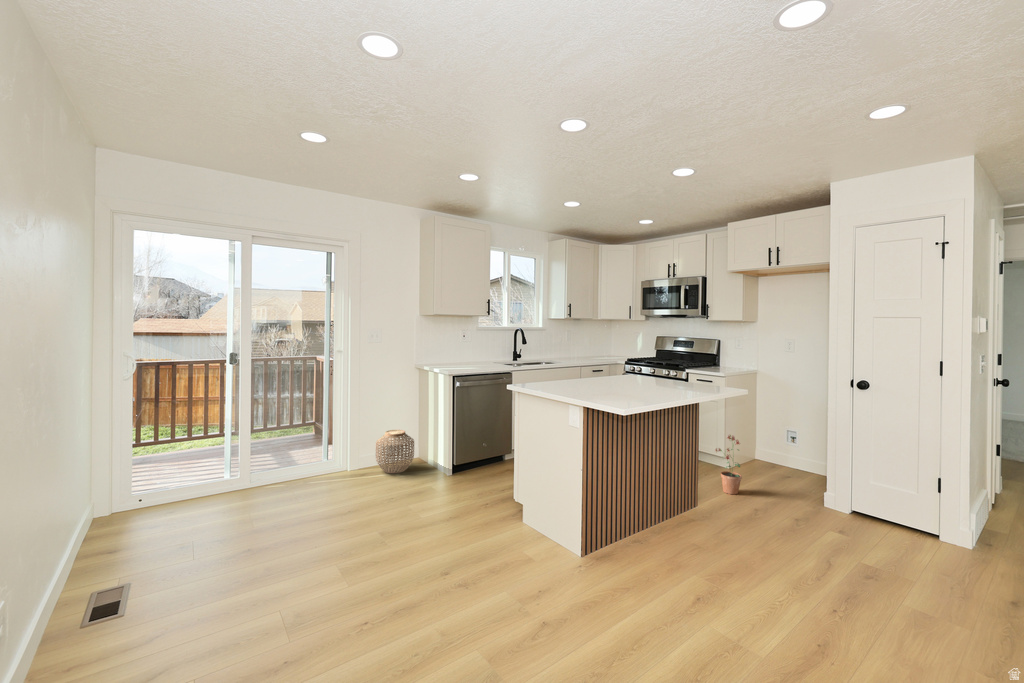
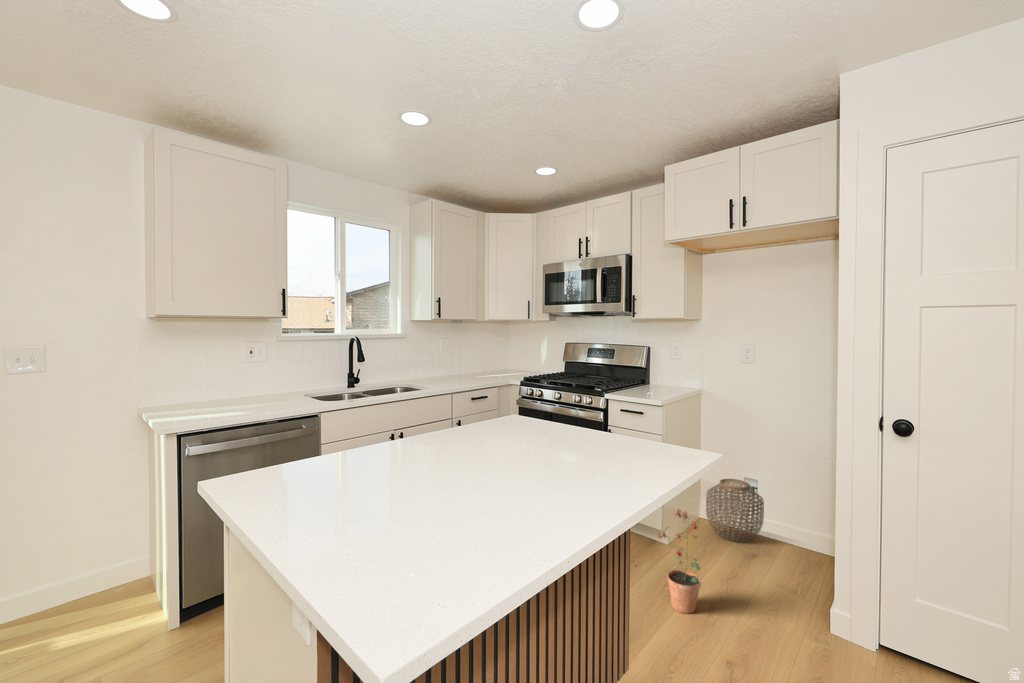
woven basket: present [376,430,414,473] -> present [706,479,764,543]

